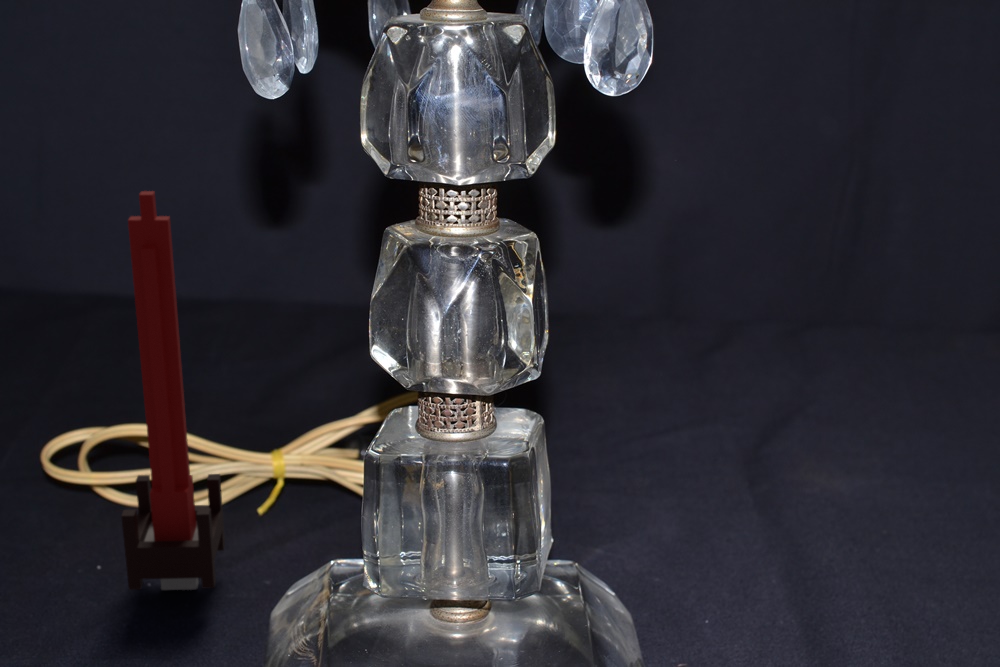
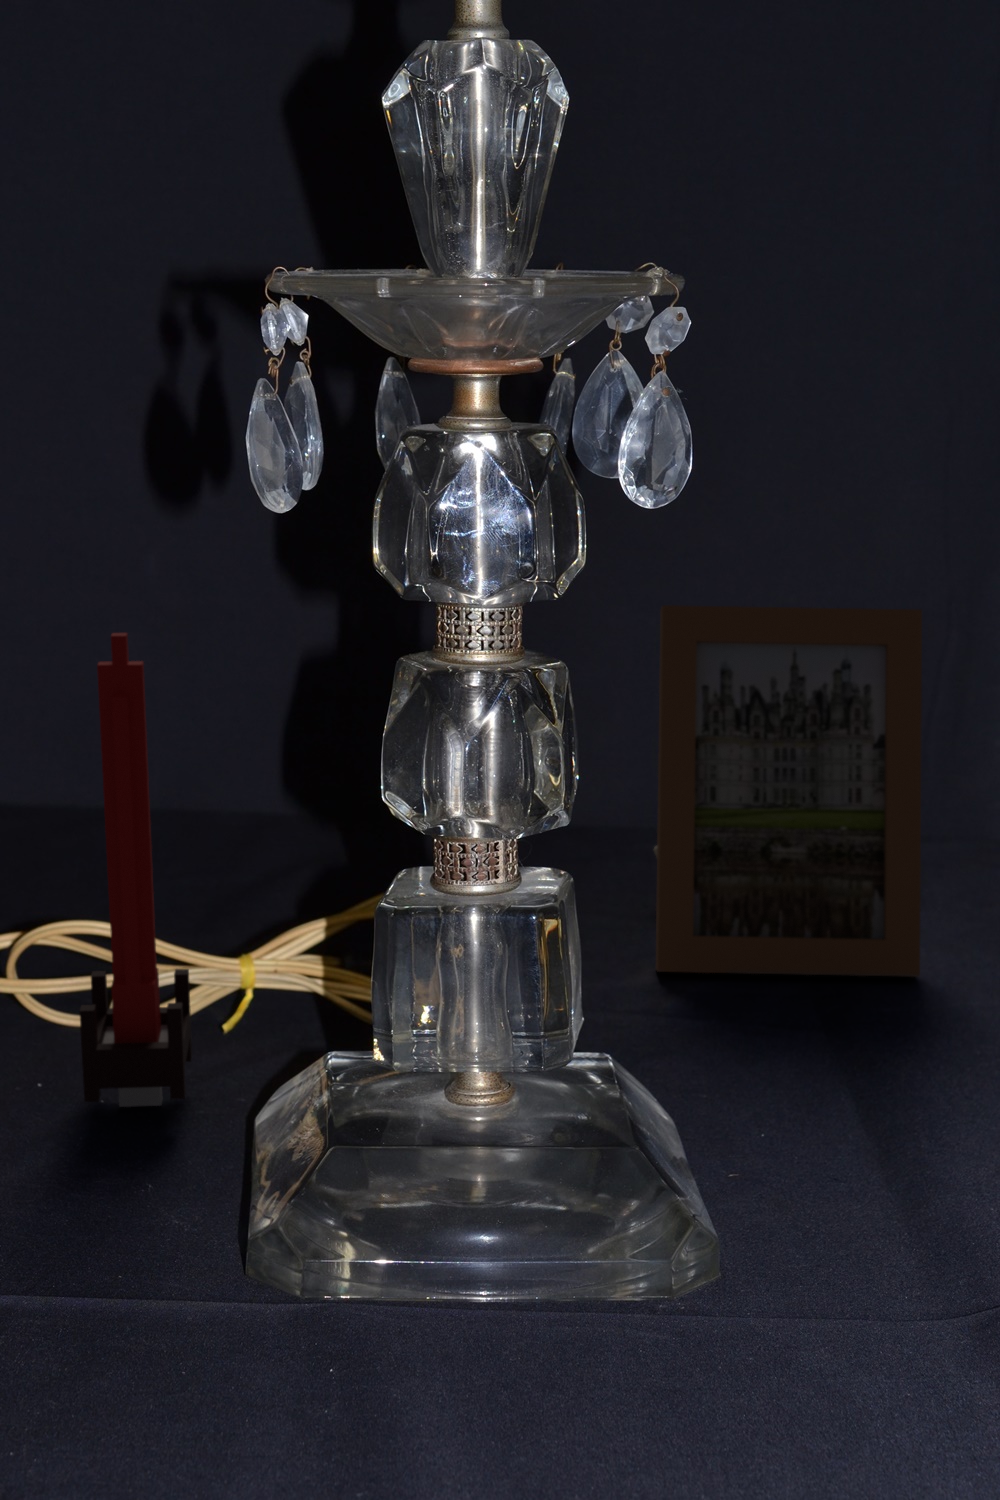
picture frame: none [622,154,856,470] -> present [654,605,922,977]

